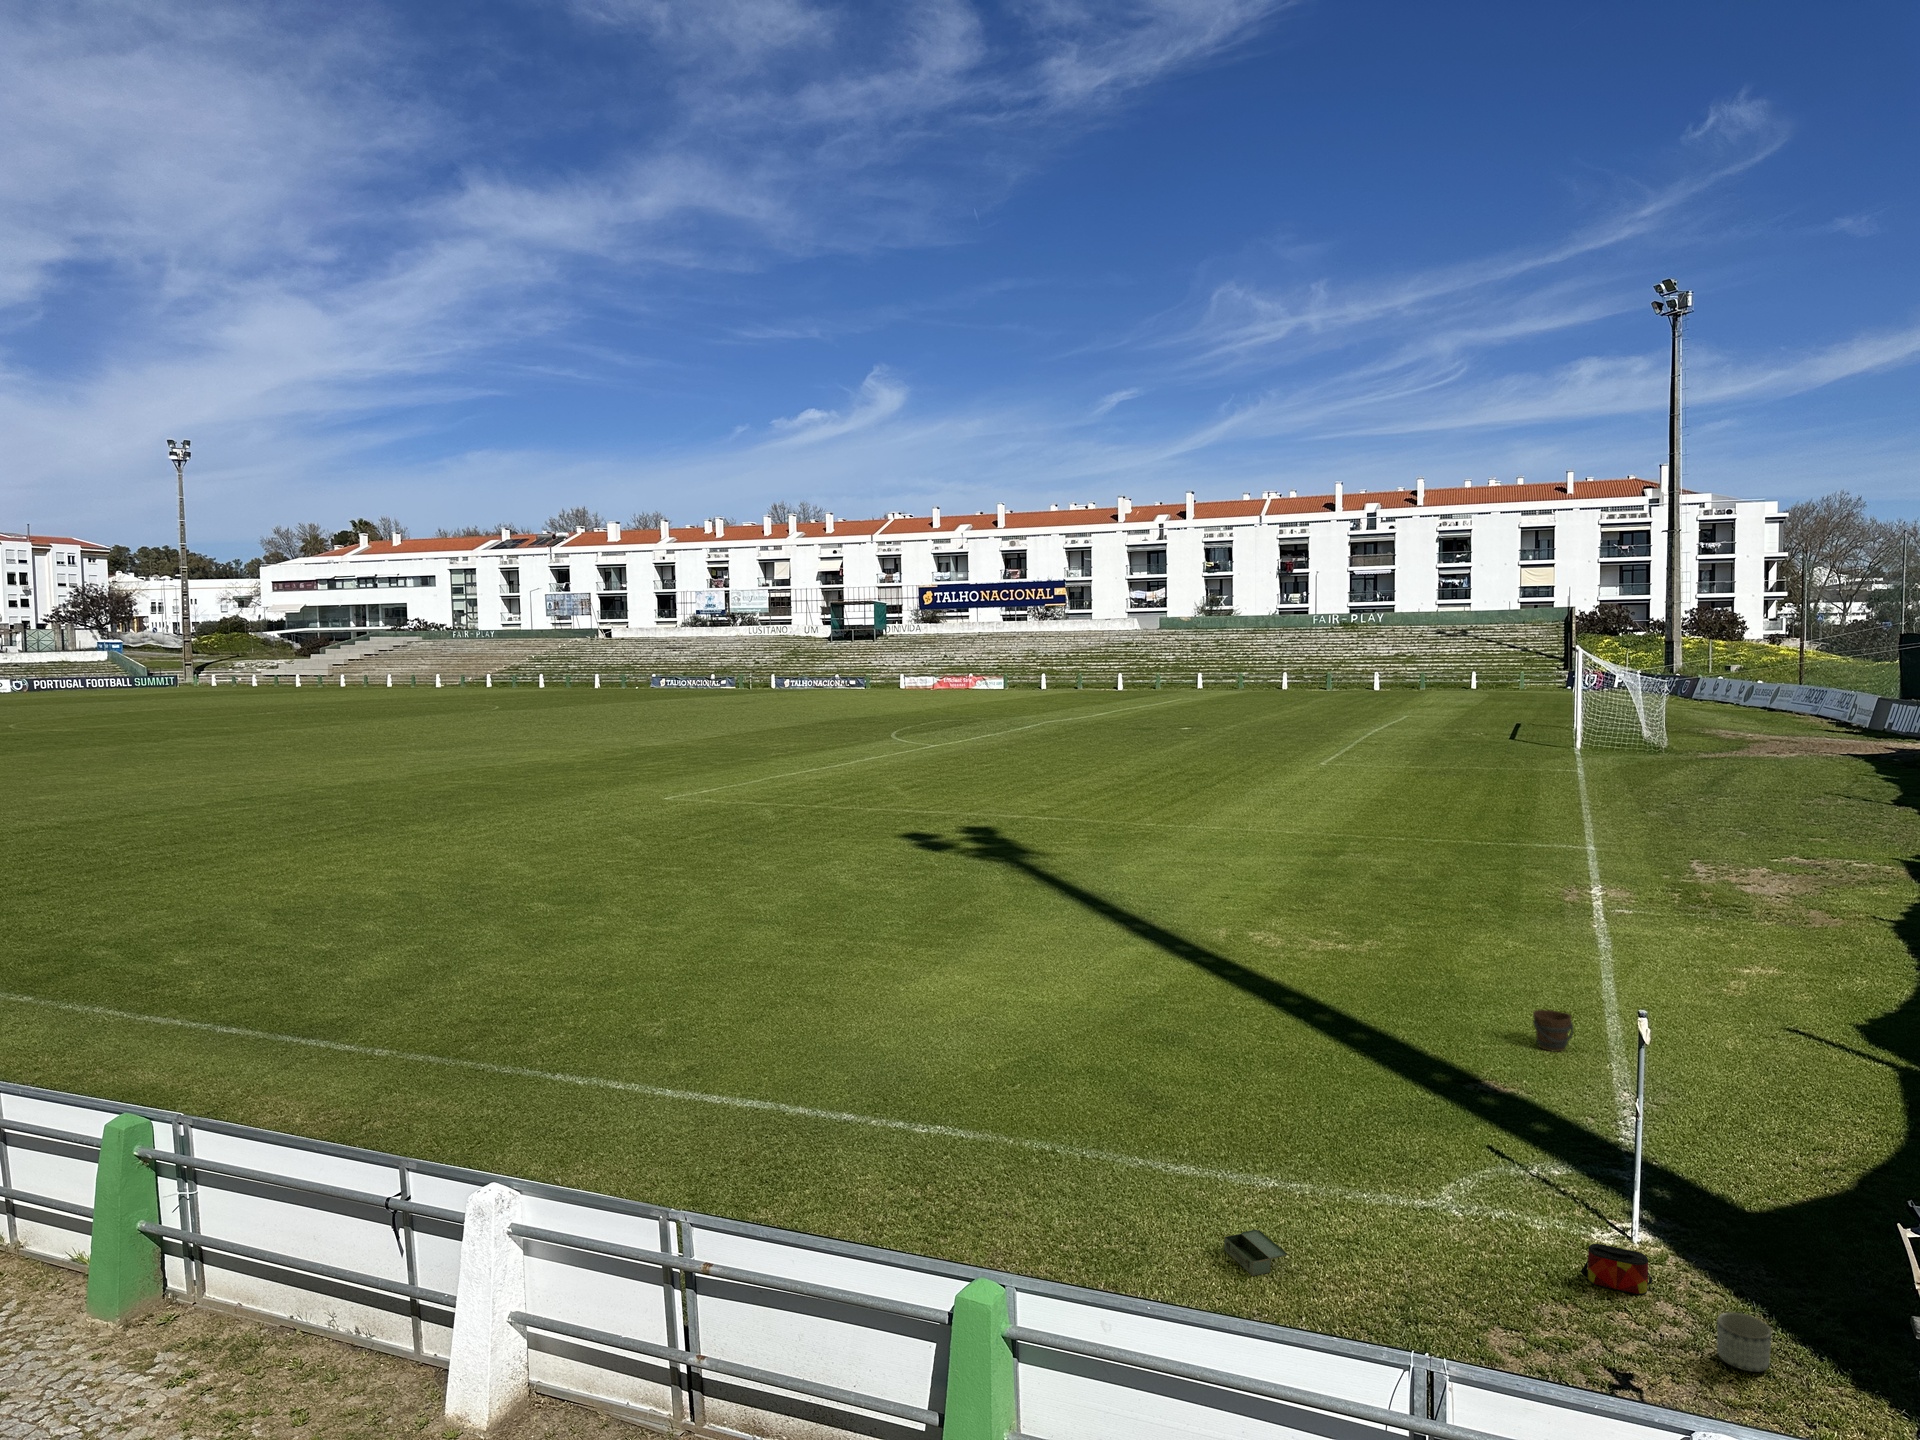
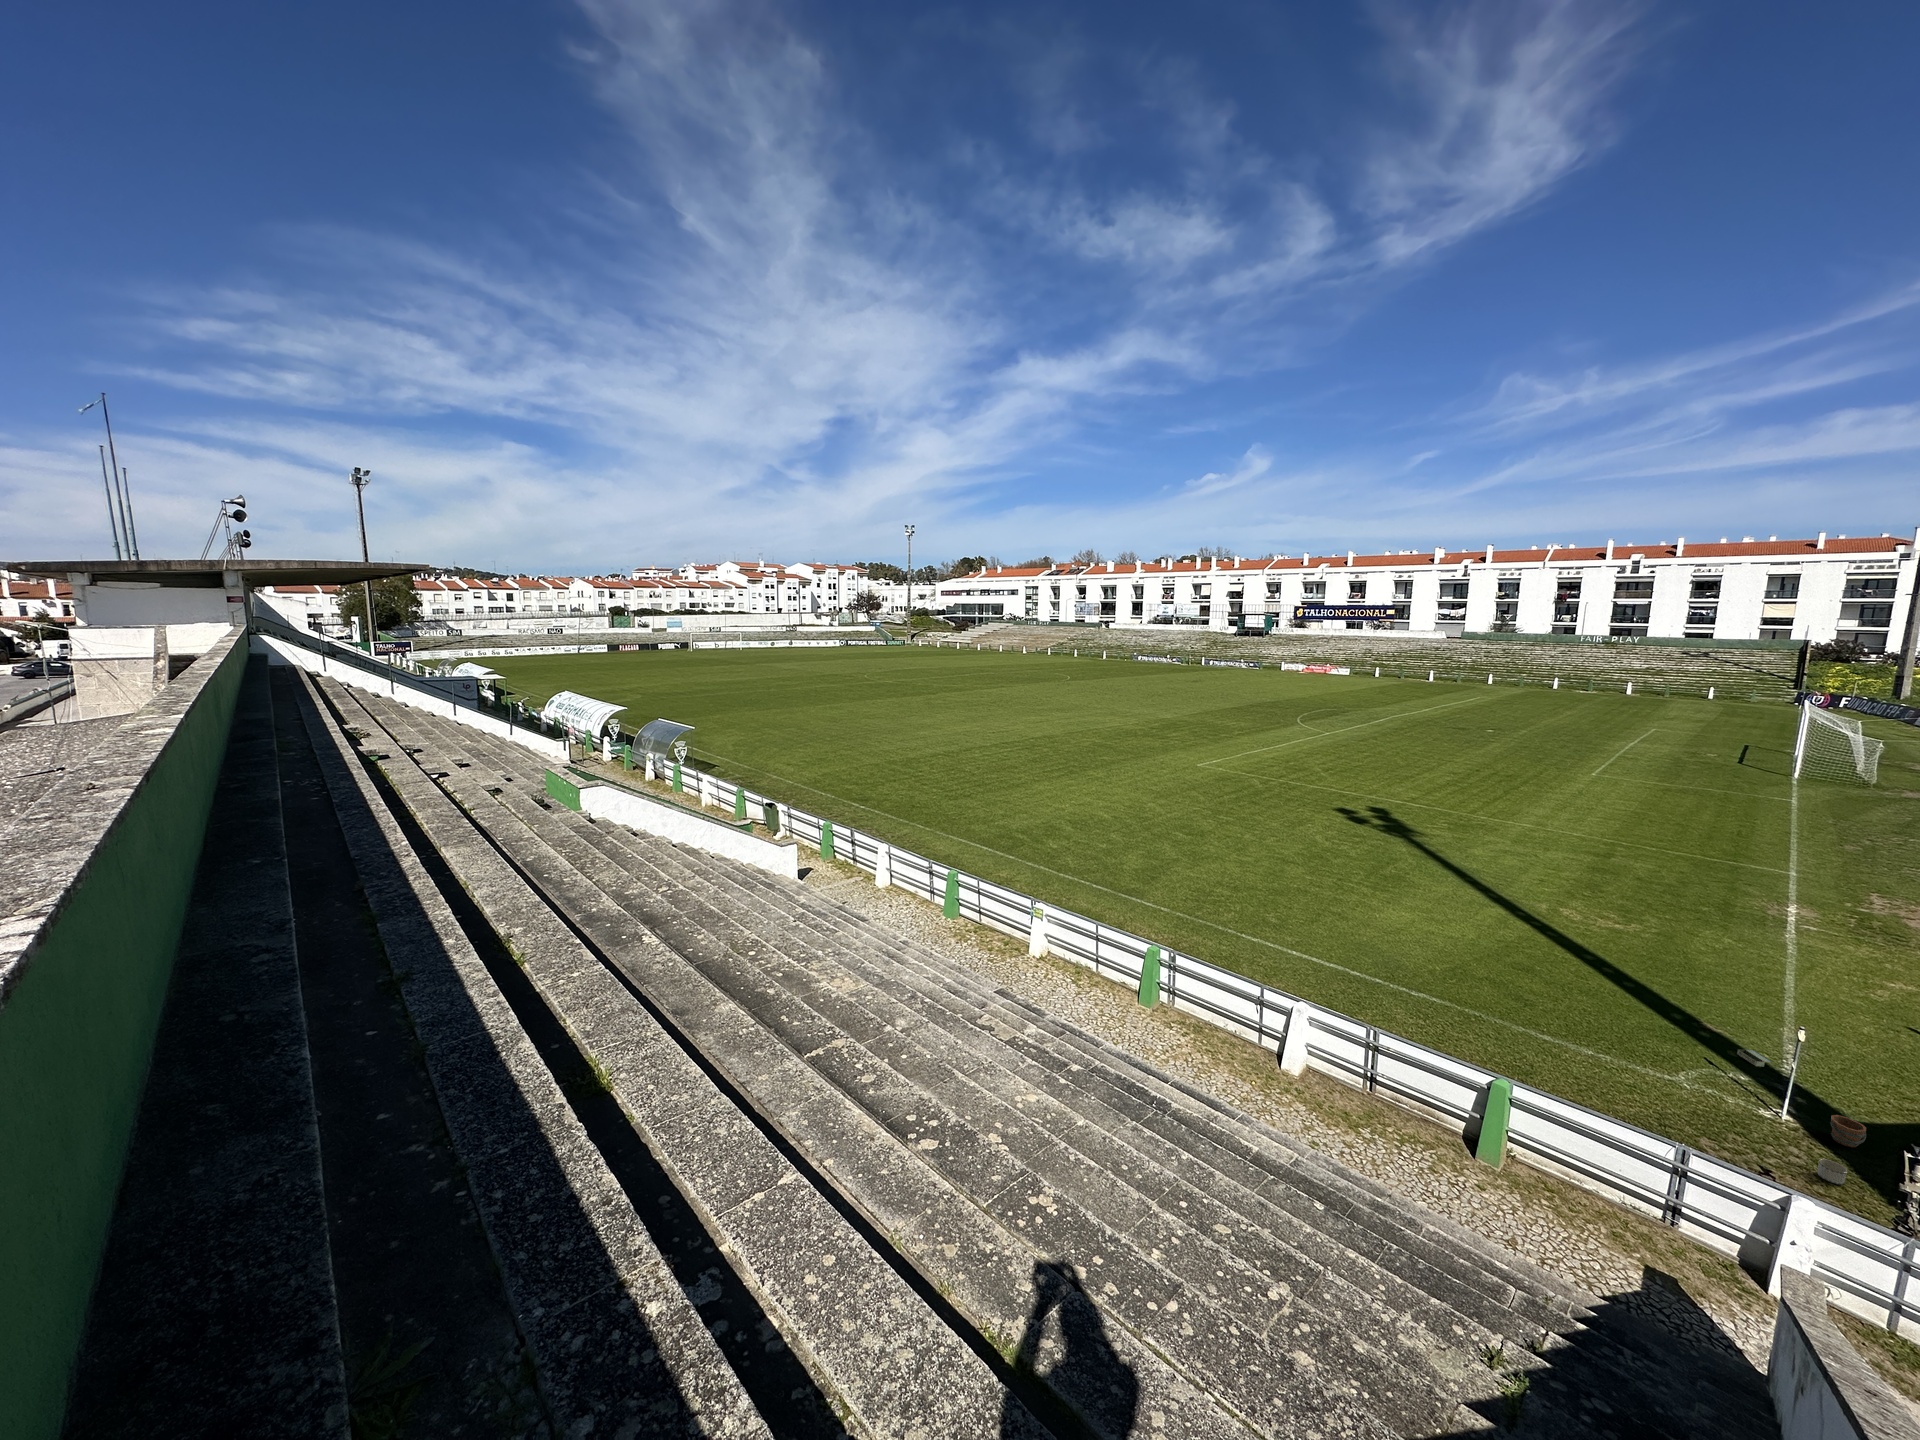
bucket: present [1533,1009,1573,1051] -> present [1830,1115,1866,1147]
toolbox: present [1224,1230,1287,1276] -> present [1737,1049,1772,1067]
bag: present [1580,1244,1652,1295] -> none [1750,1116,1789,1142]

